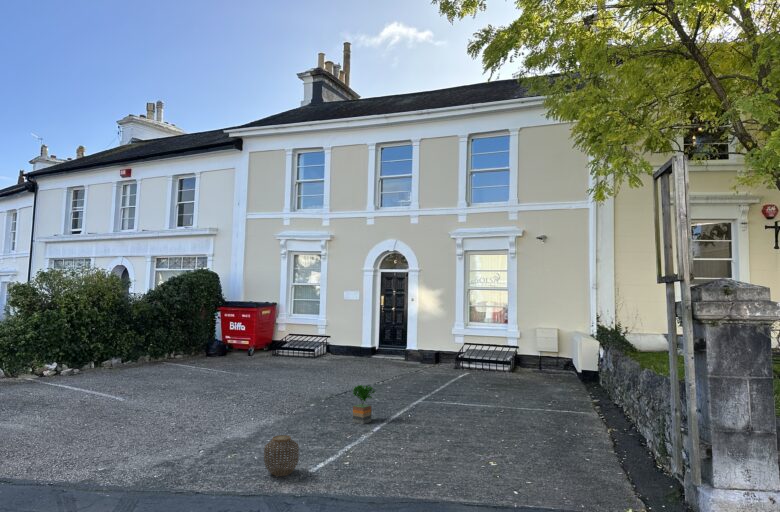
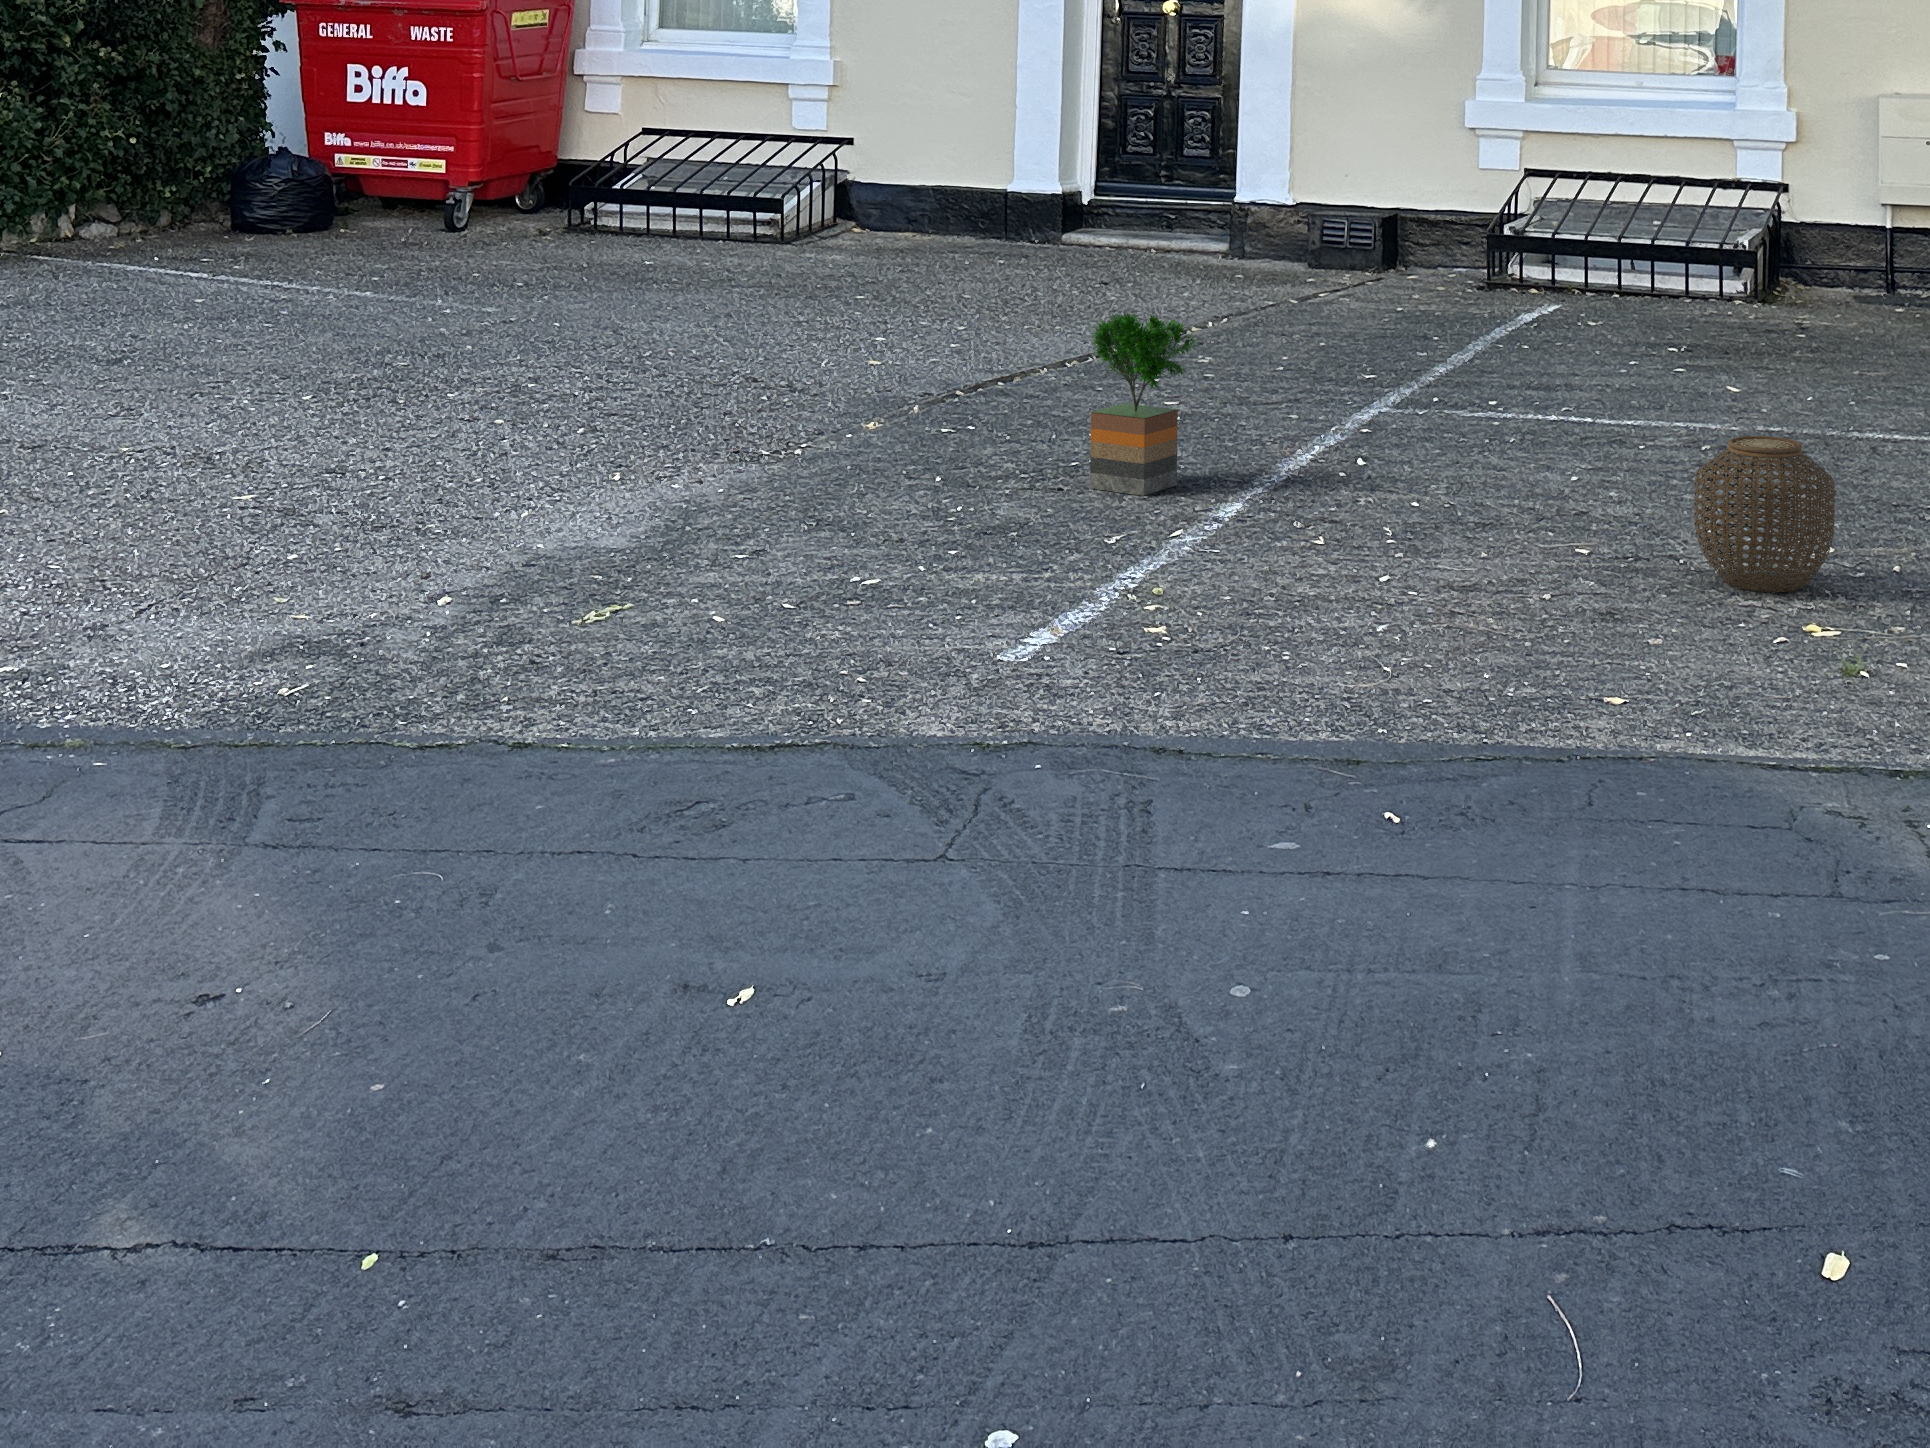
woven basket: present [264,435,299,476] -> present [1694,436,1835,592]

